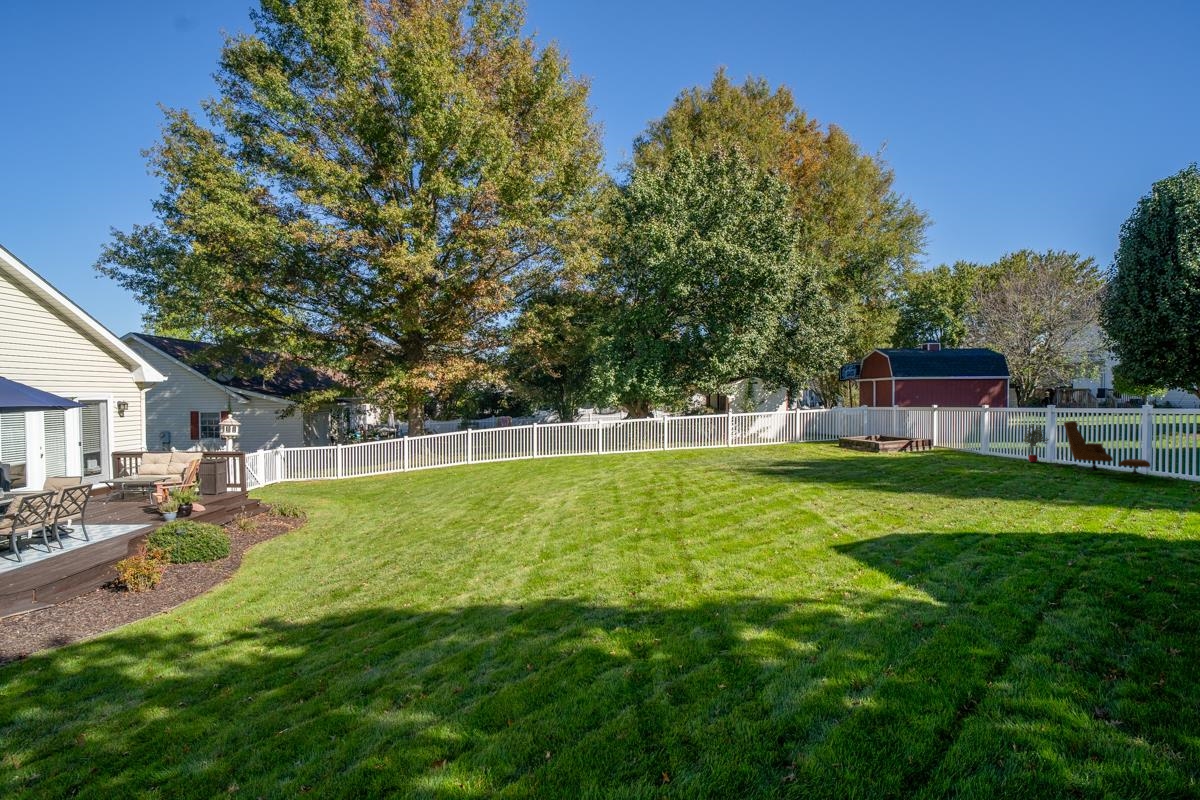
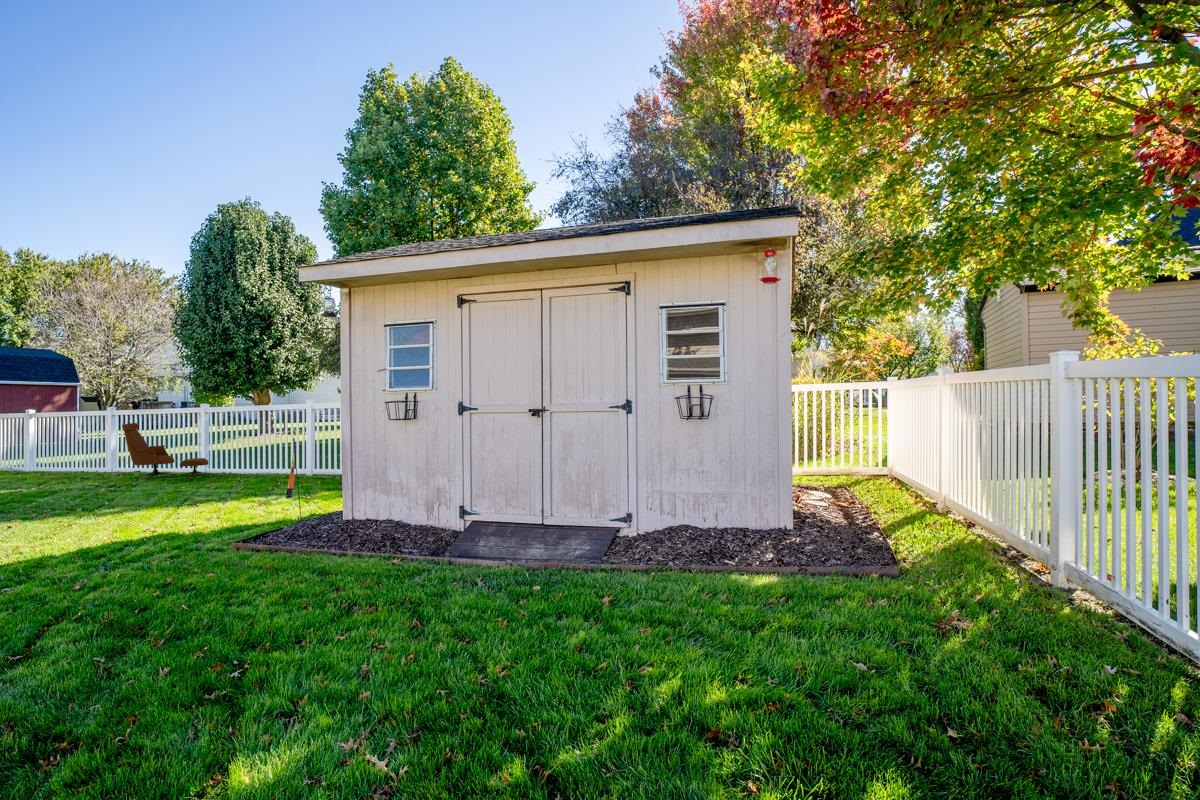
potted tree: present [1023,424,1049,462] -> none [77,430,110,475]

